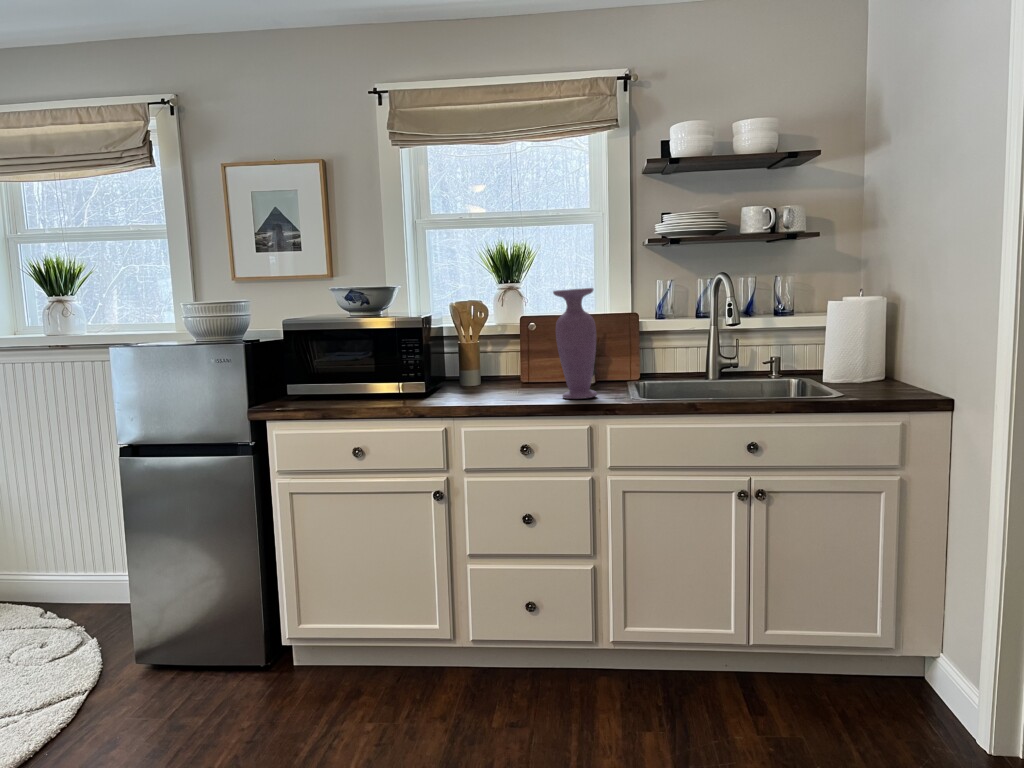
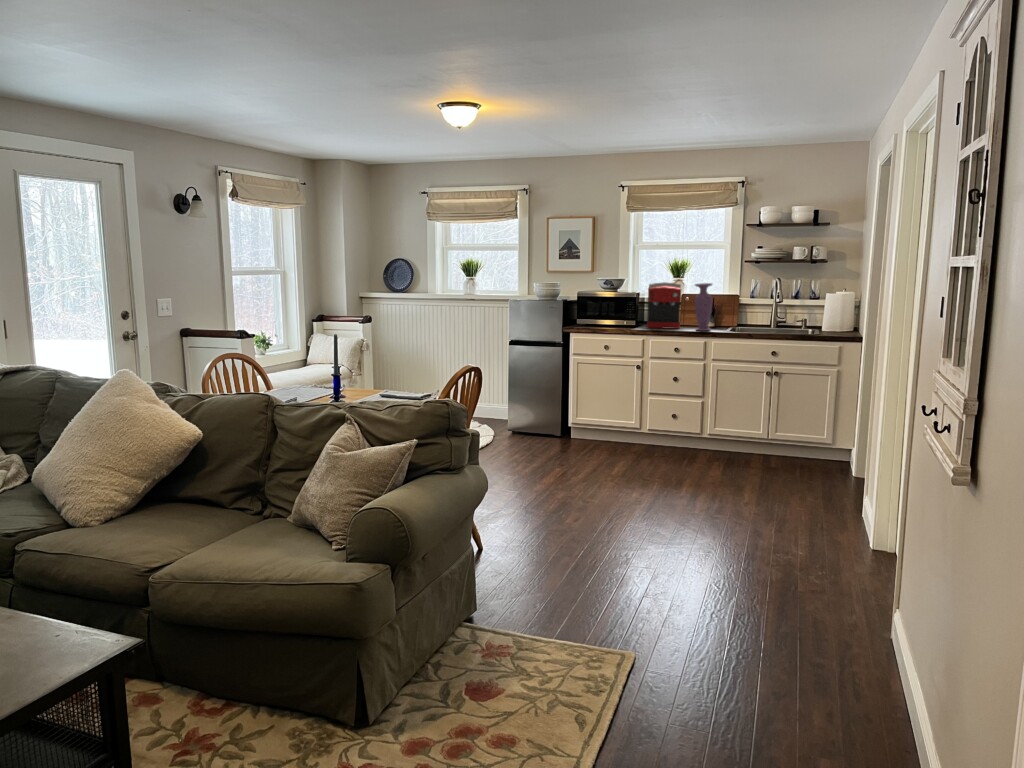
coffee maker: none [448,292,525,397] -> present [647,282,681,329]

